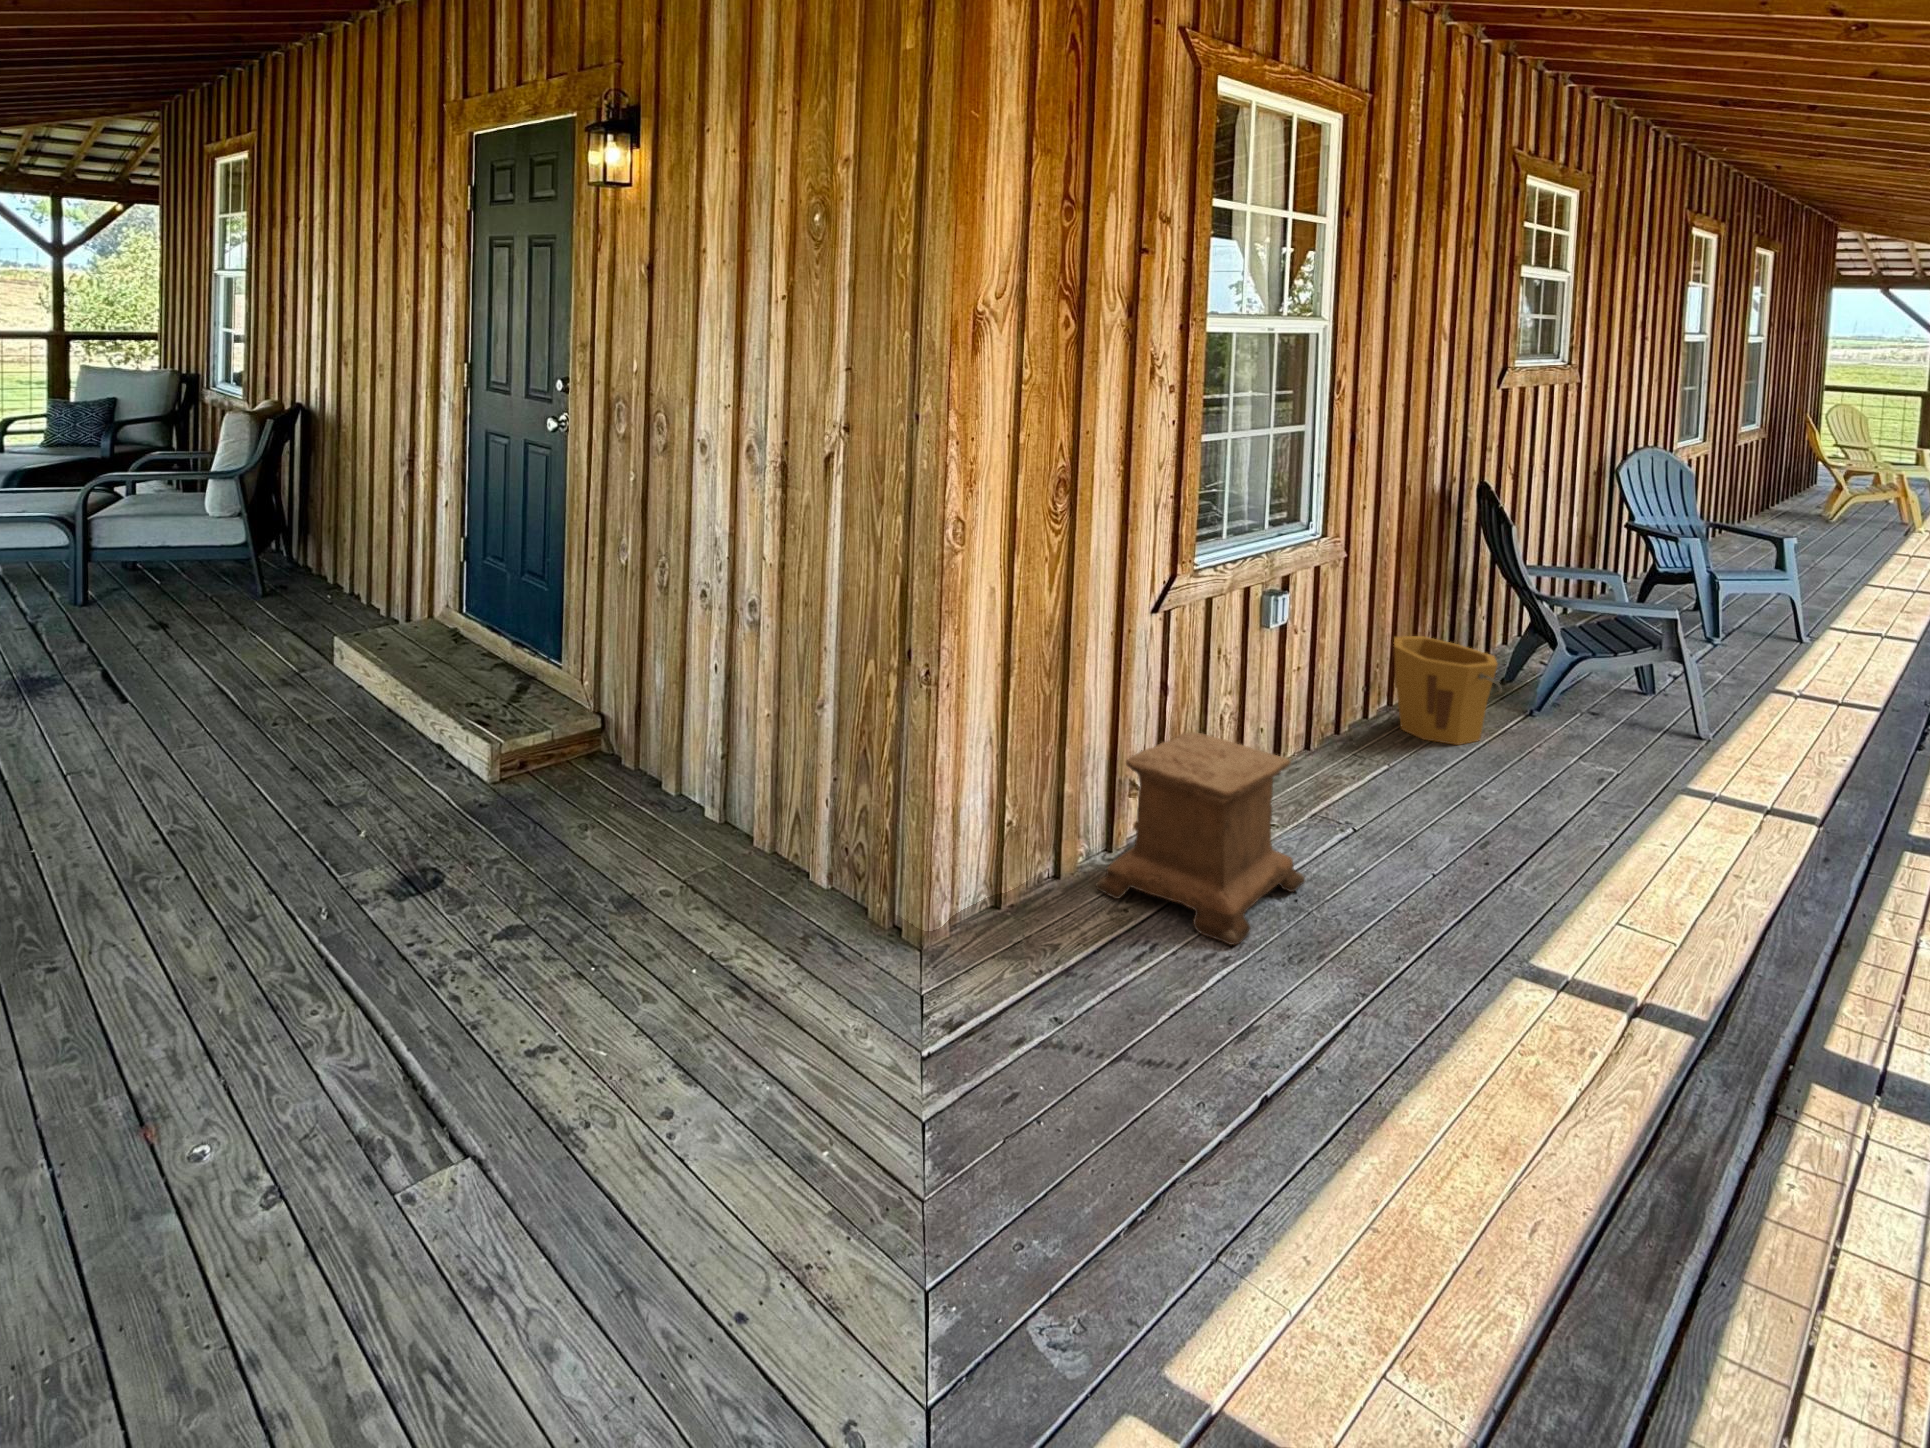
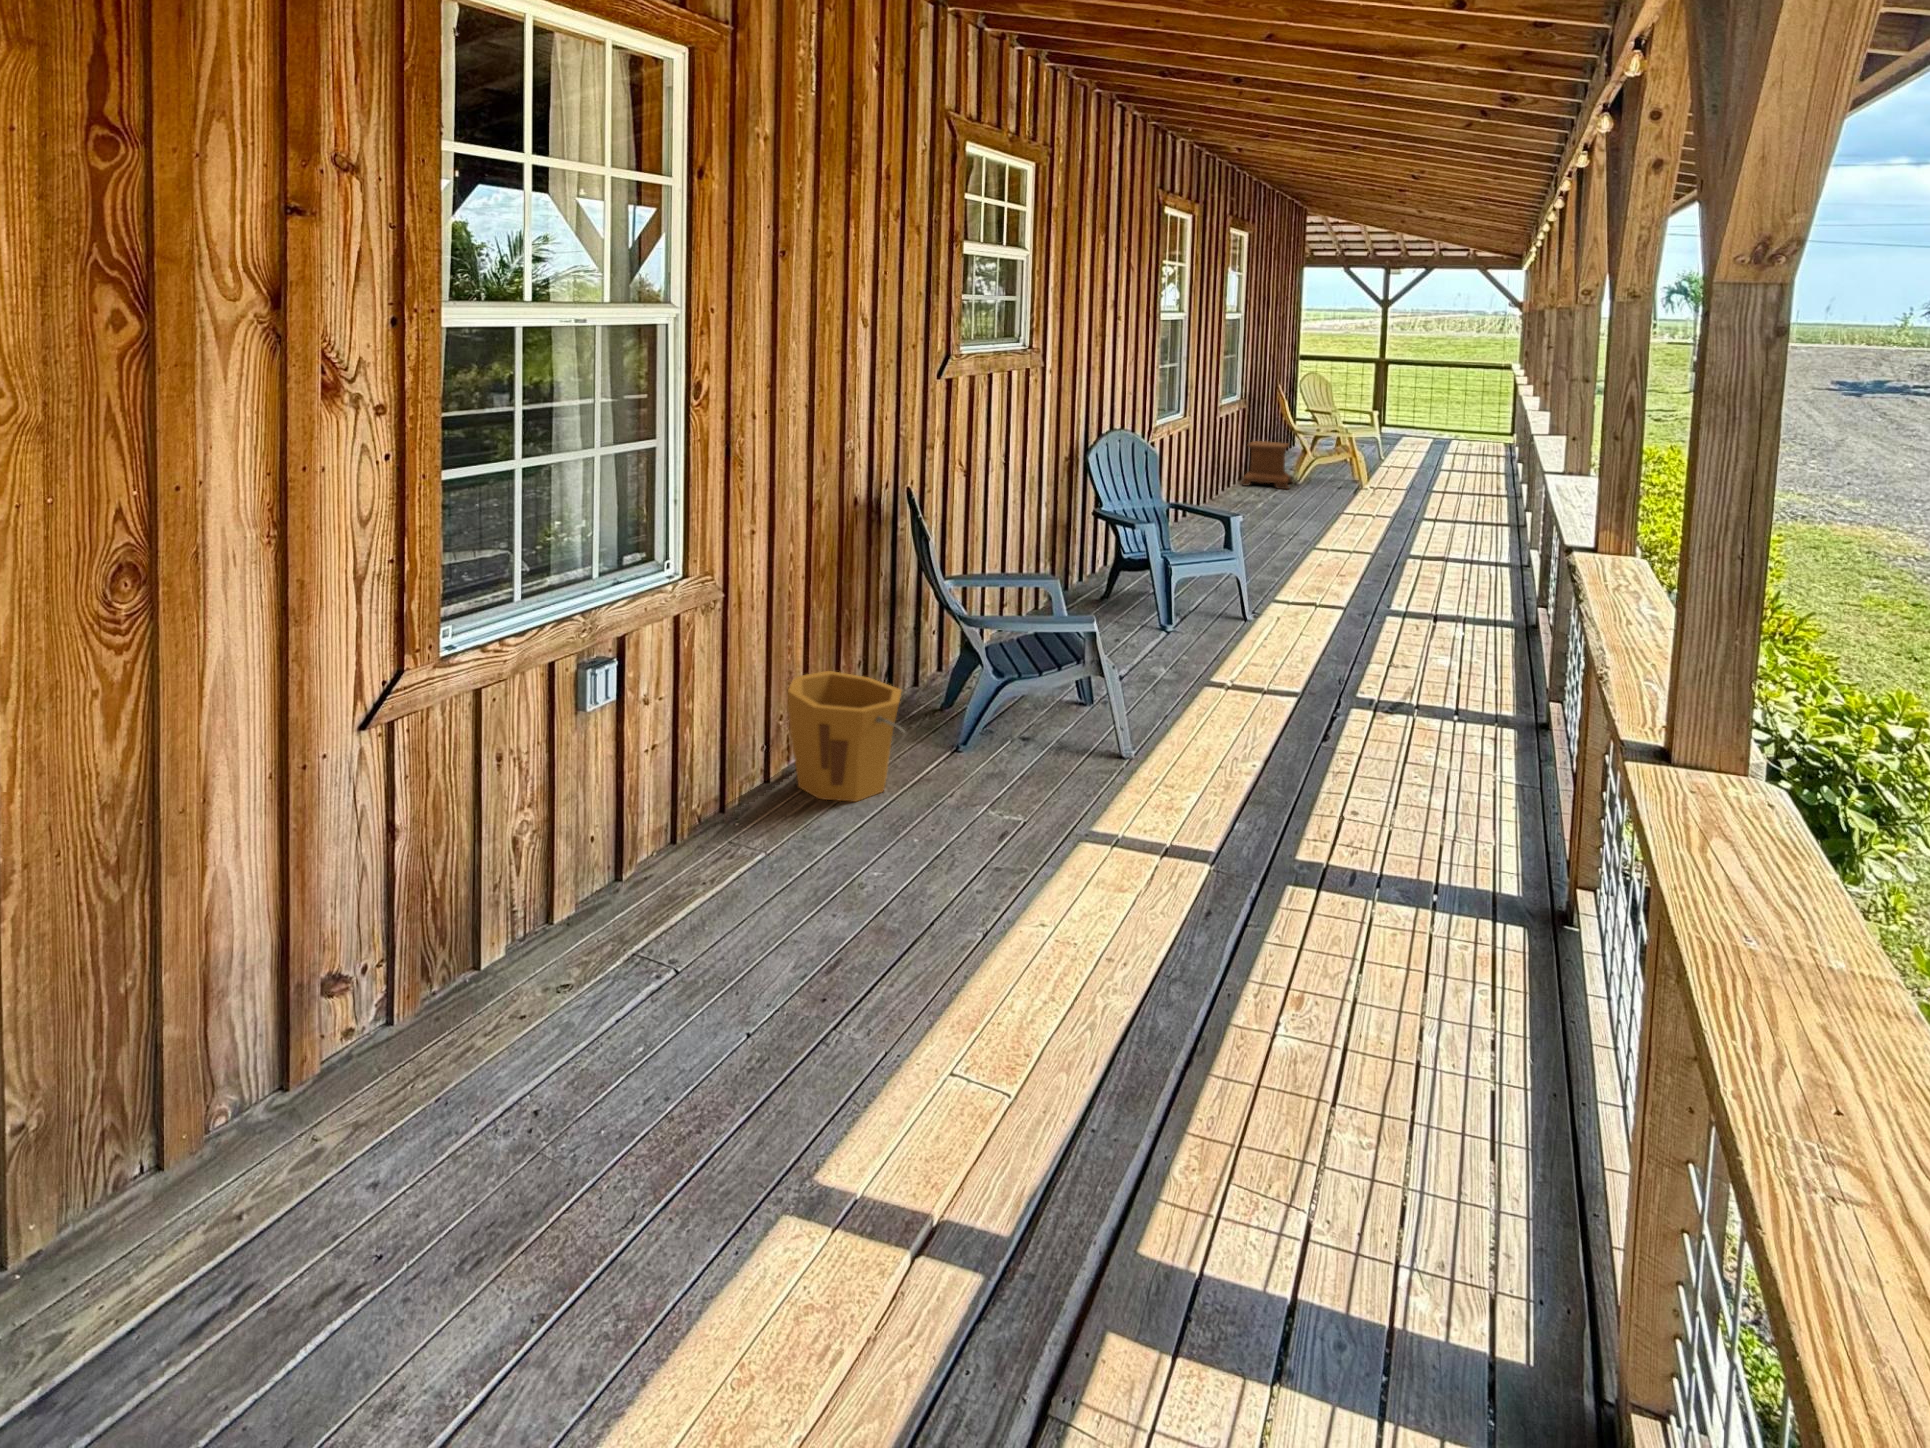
stool: present [1096,732,1305,944] -> present [1241,441,1293,489]

